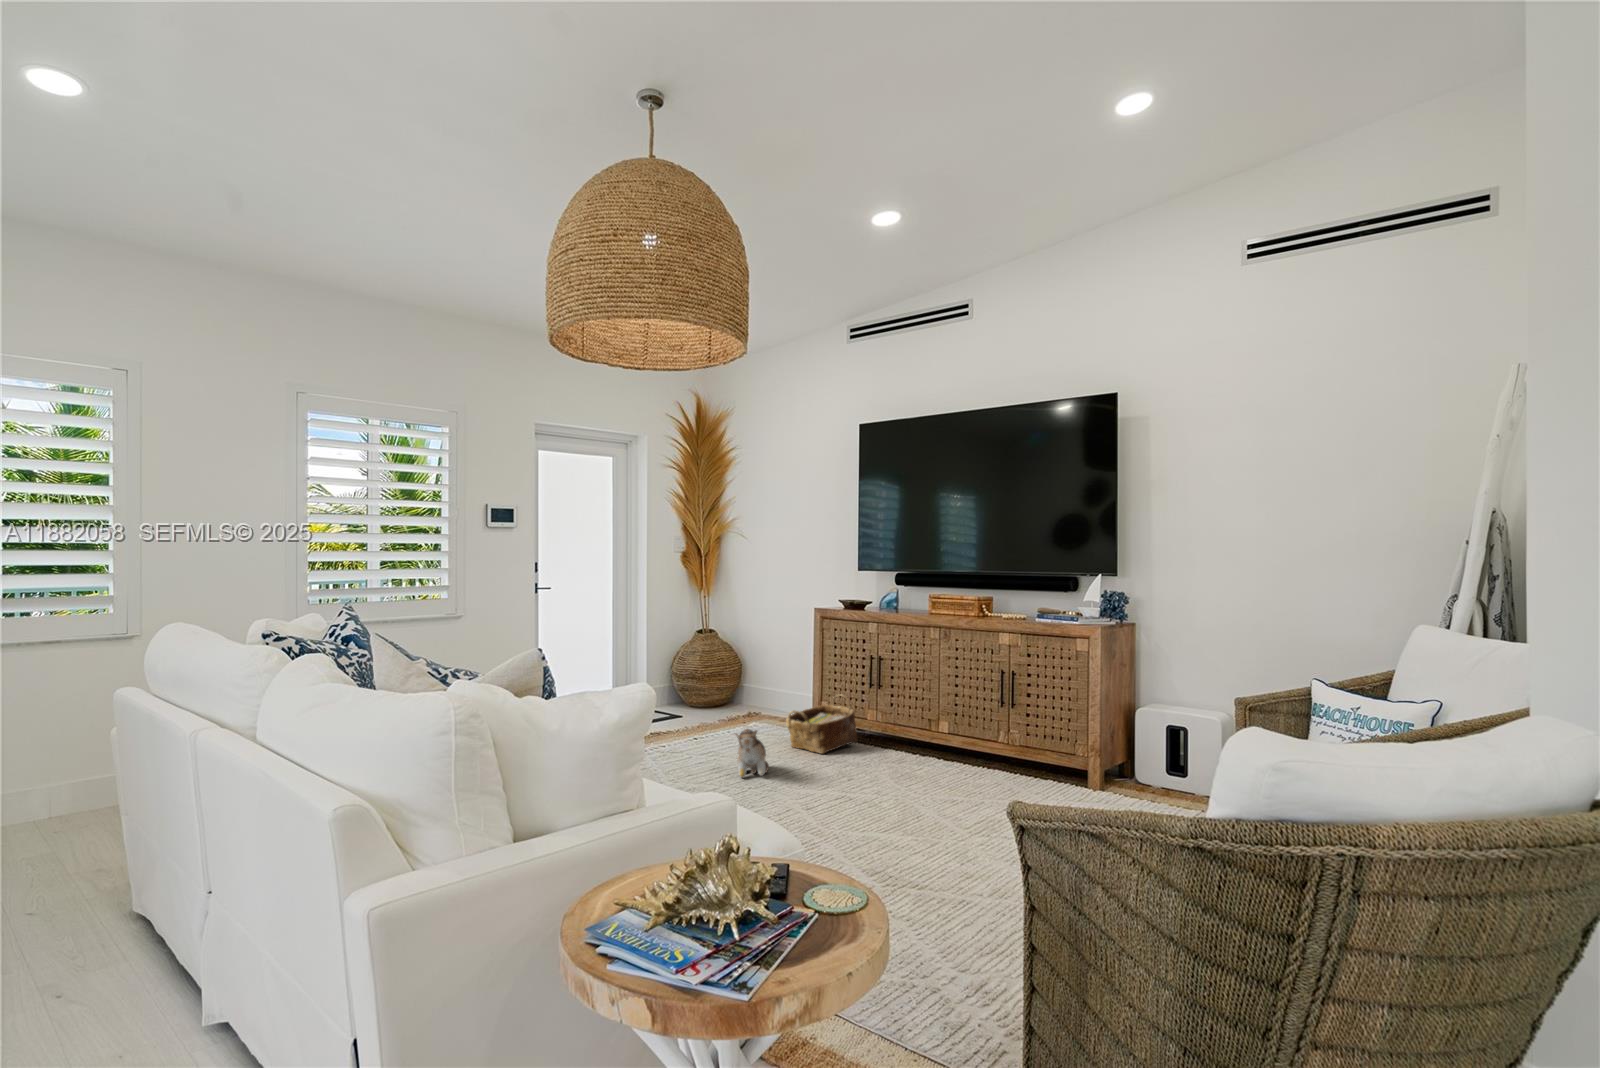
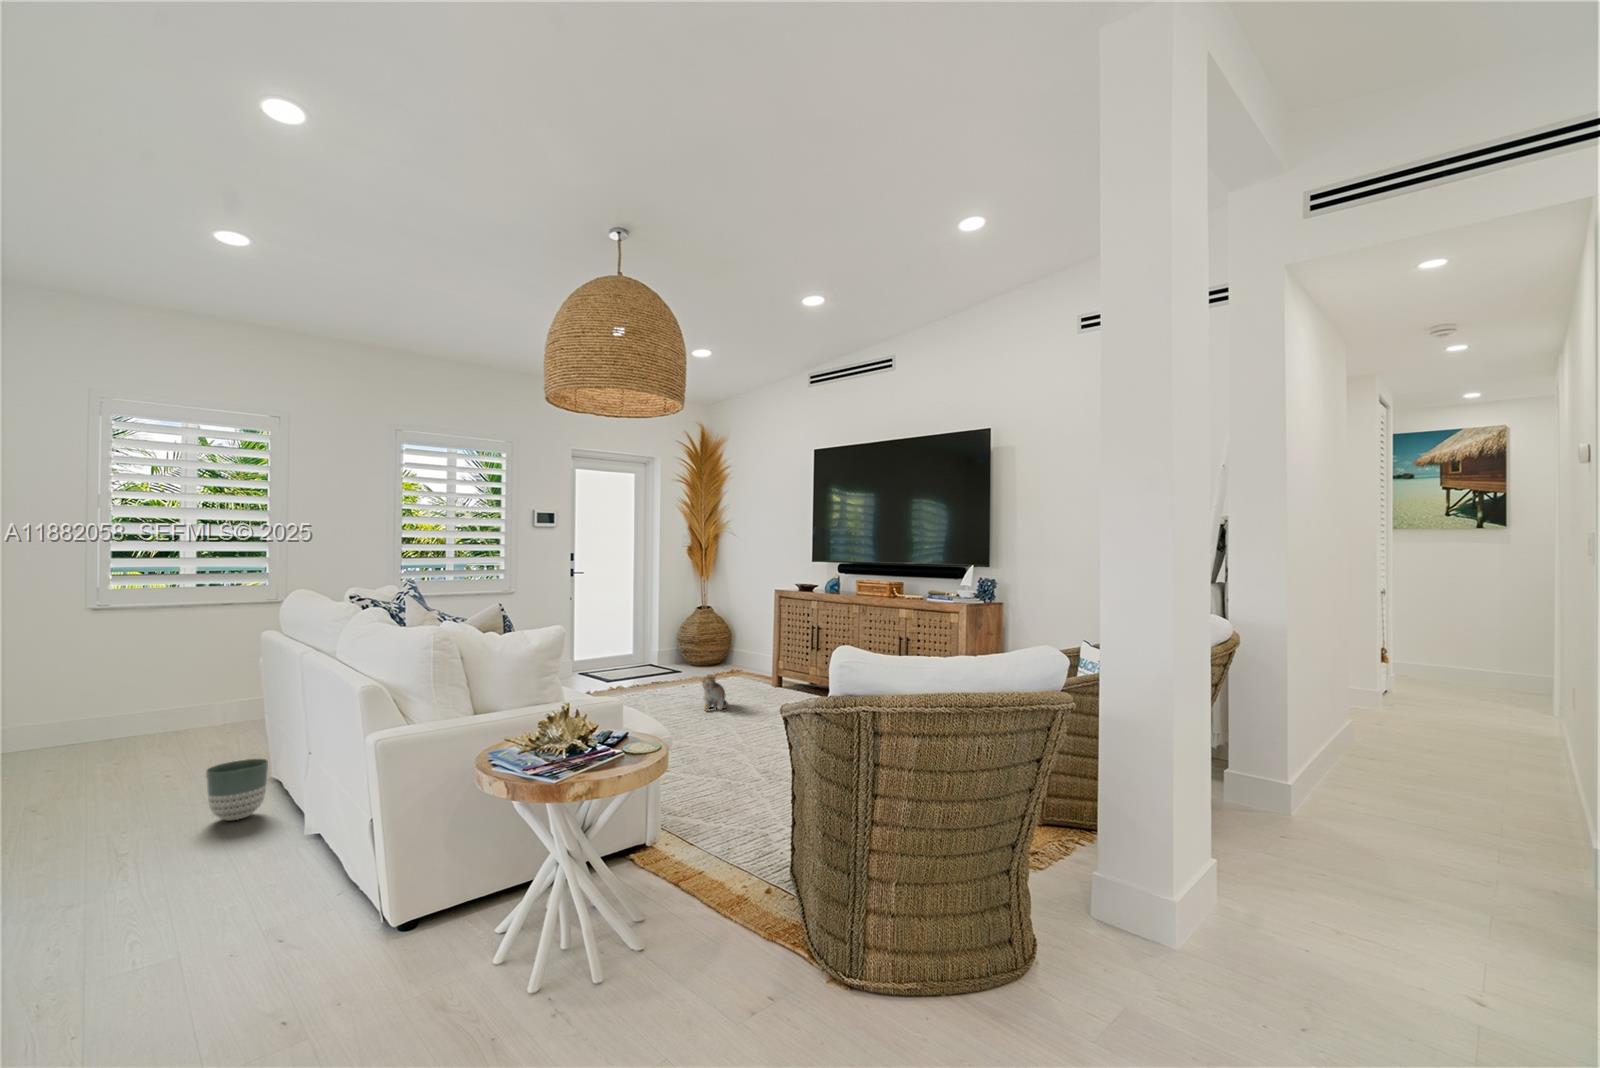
woven basket: present [786,694,857,754] -> none [749,654,802,697]
planter: none [35,894,136,999] -> present [206,759,268,821]

